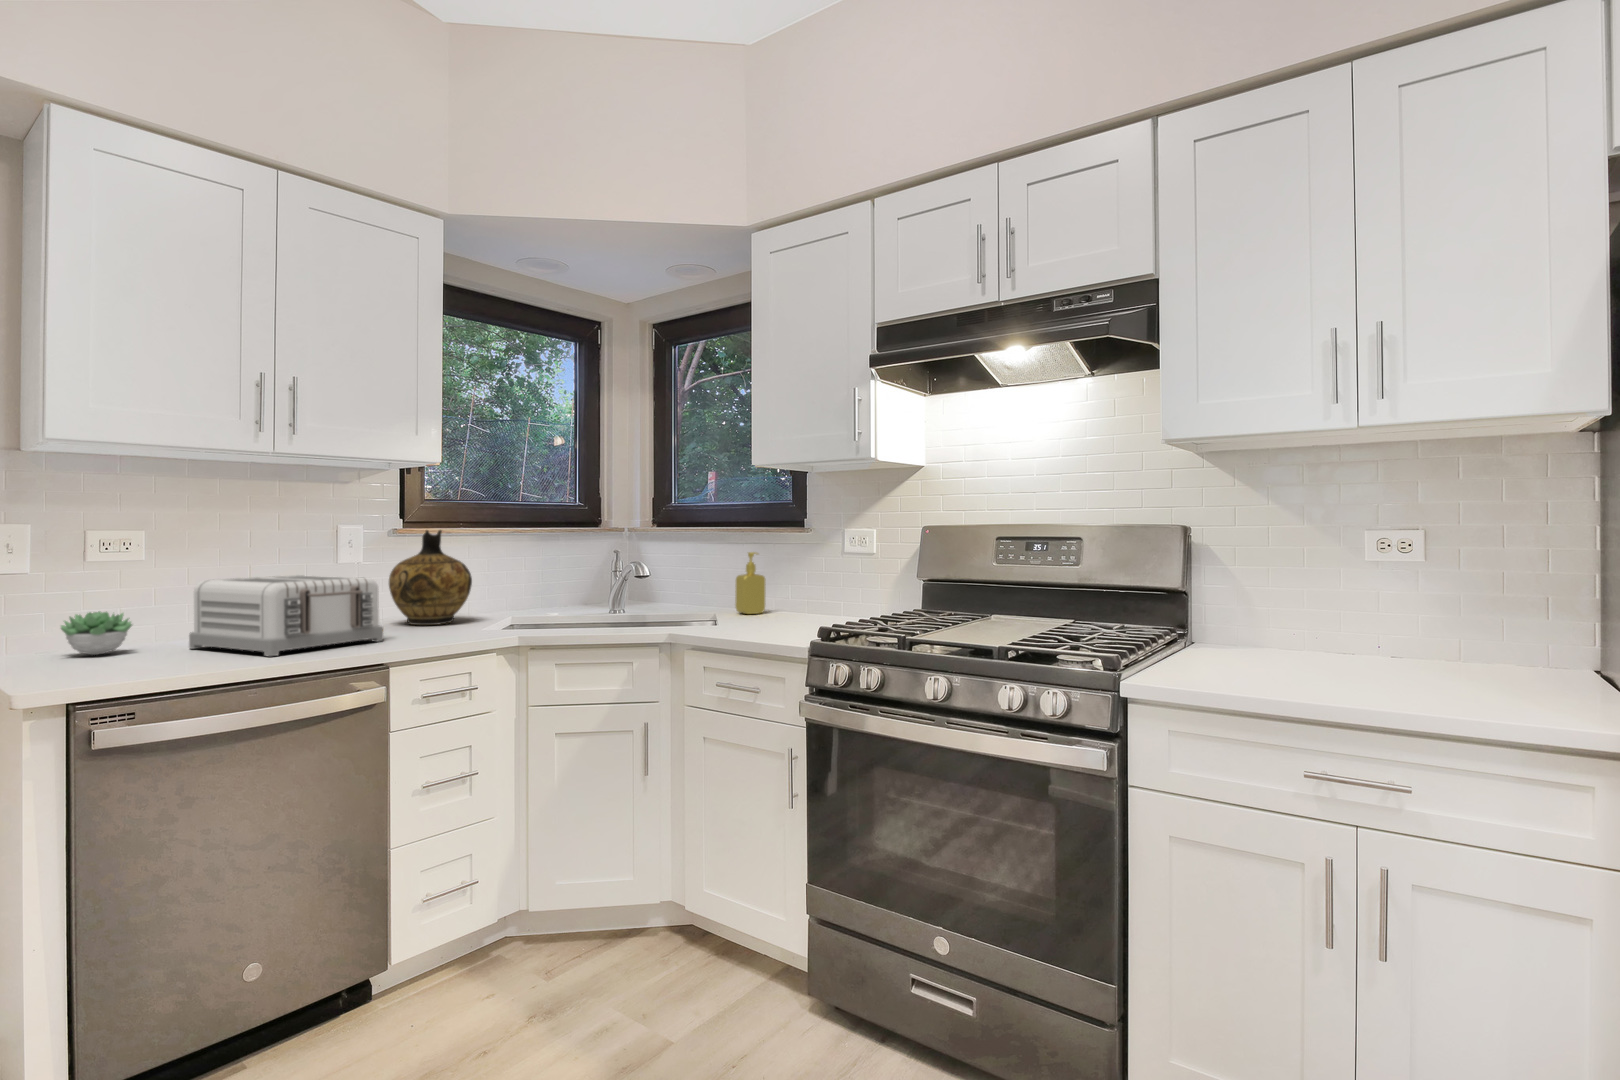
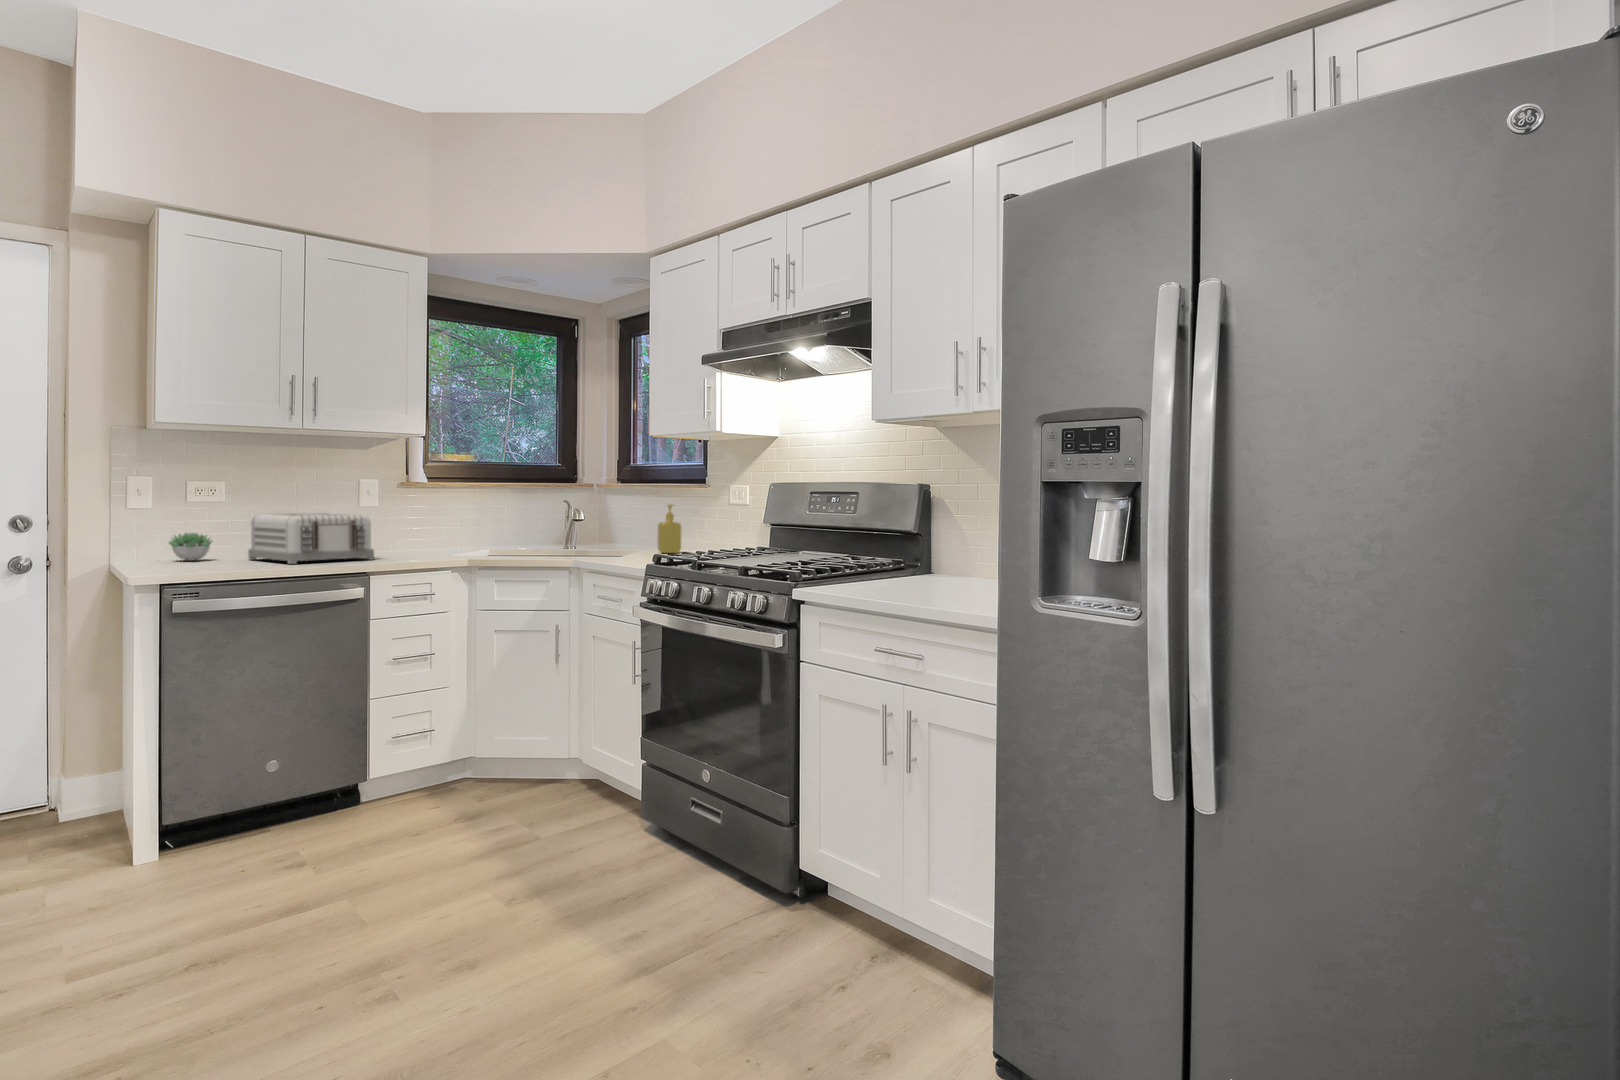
ceramic jug: present [389,530,472,625] -> none [393,483,455,553]

